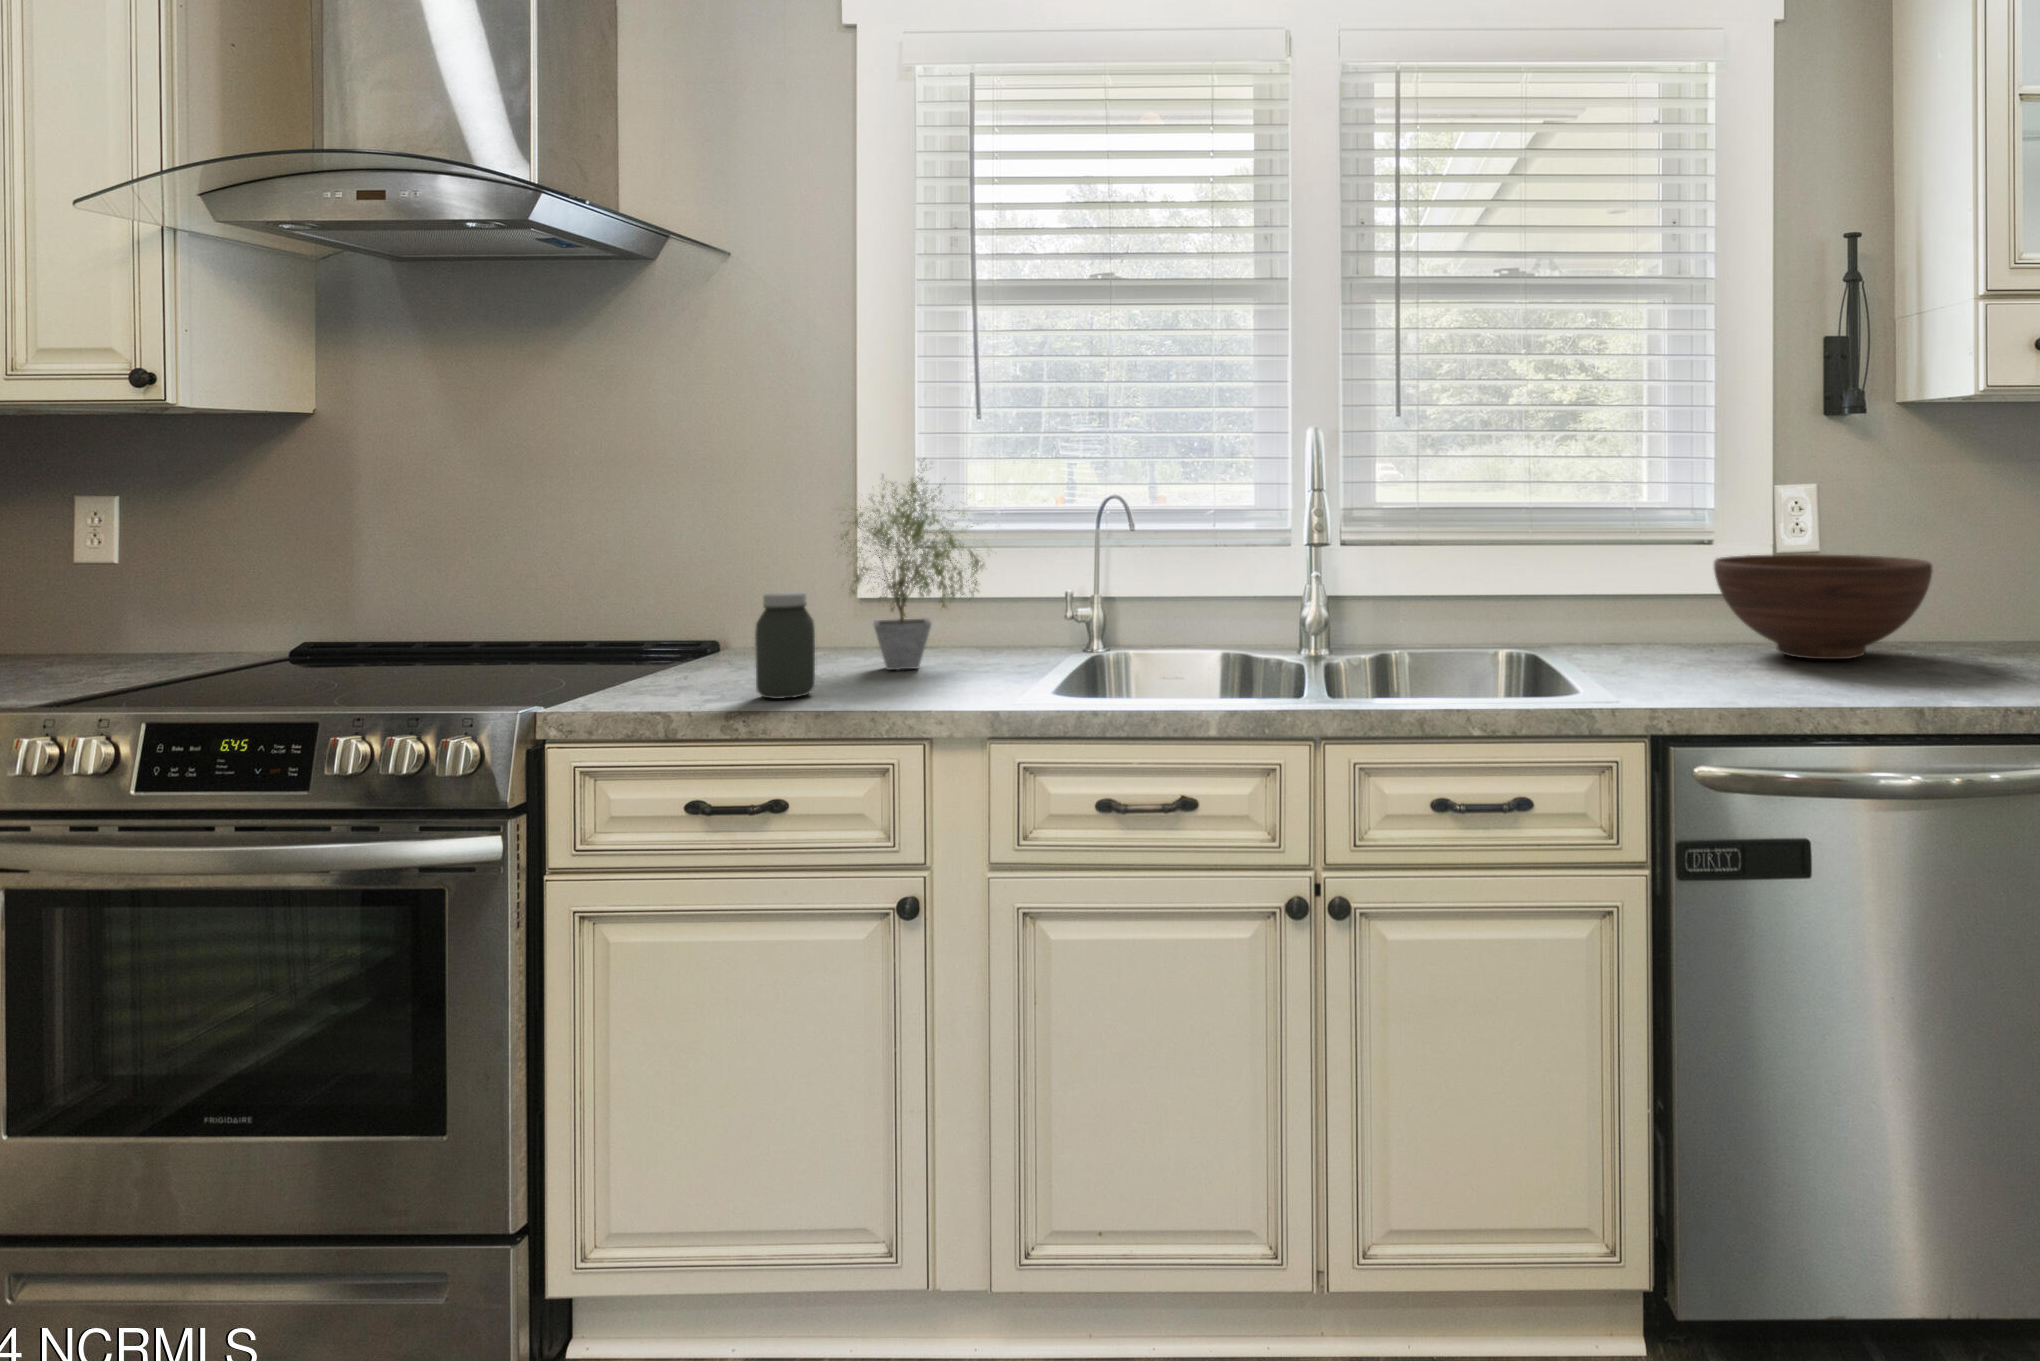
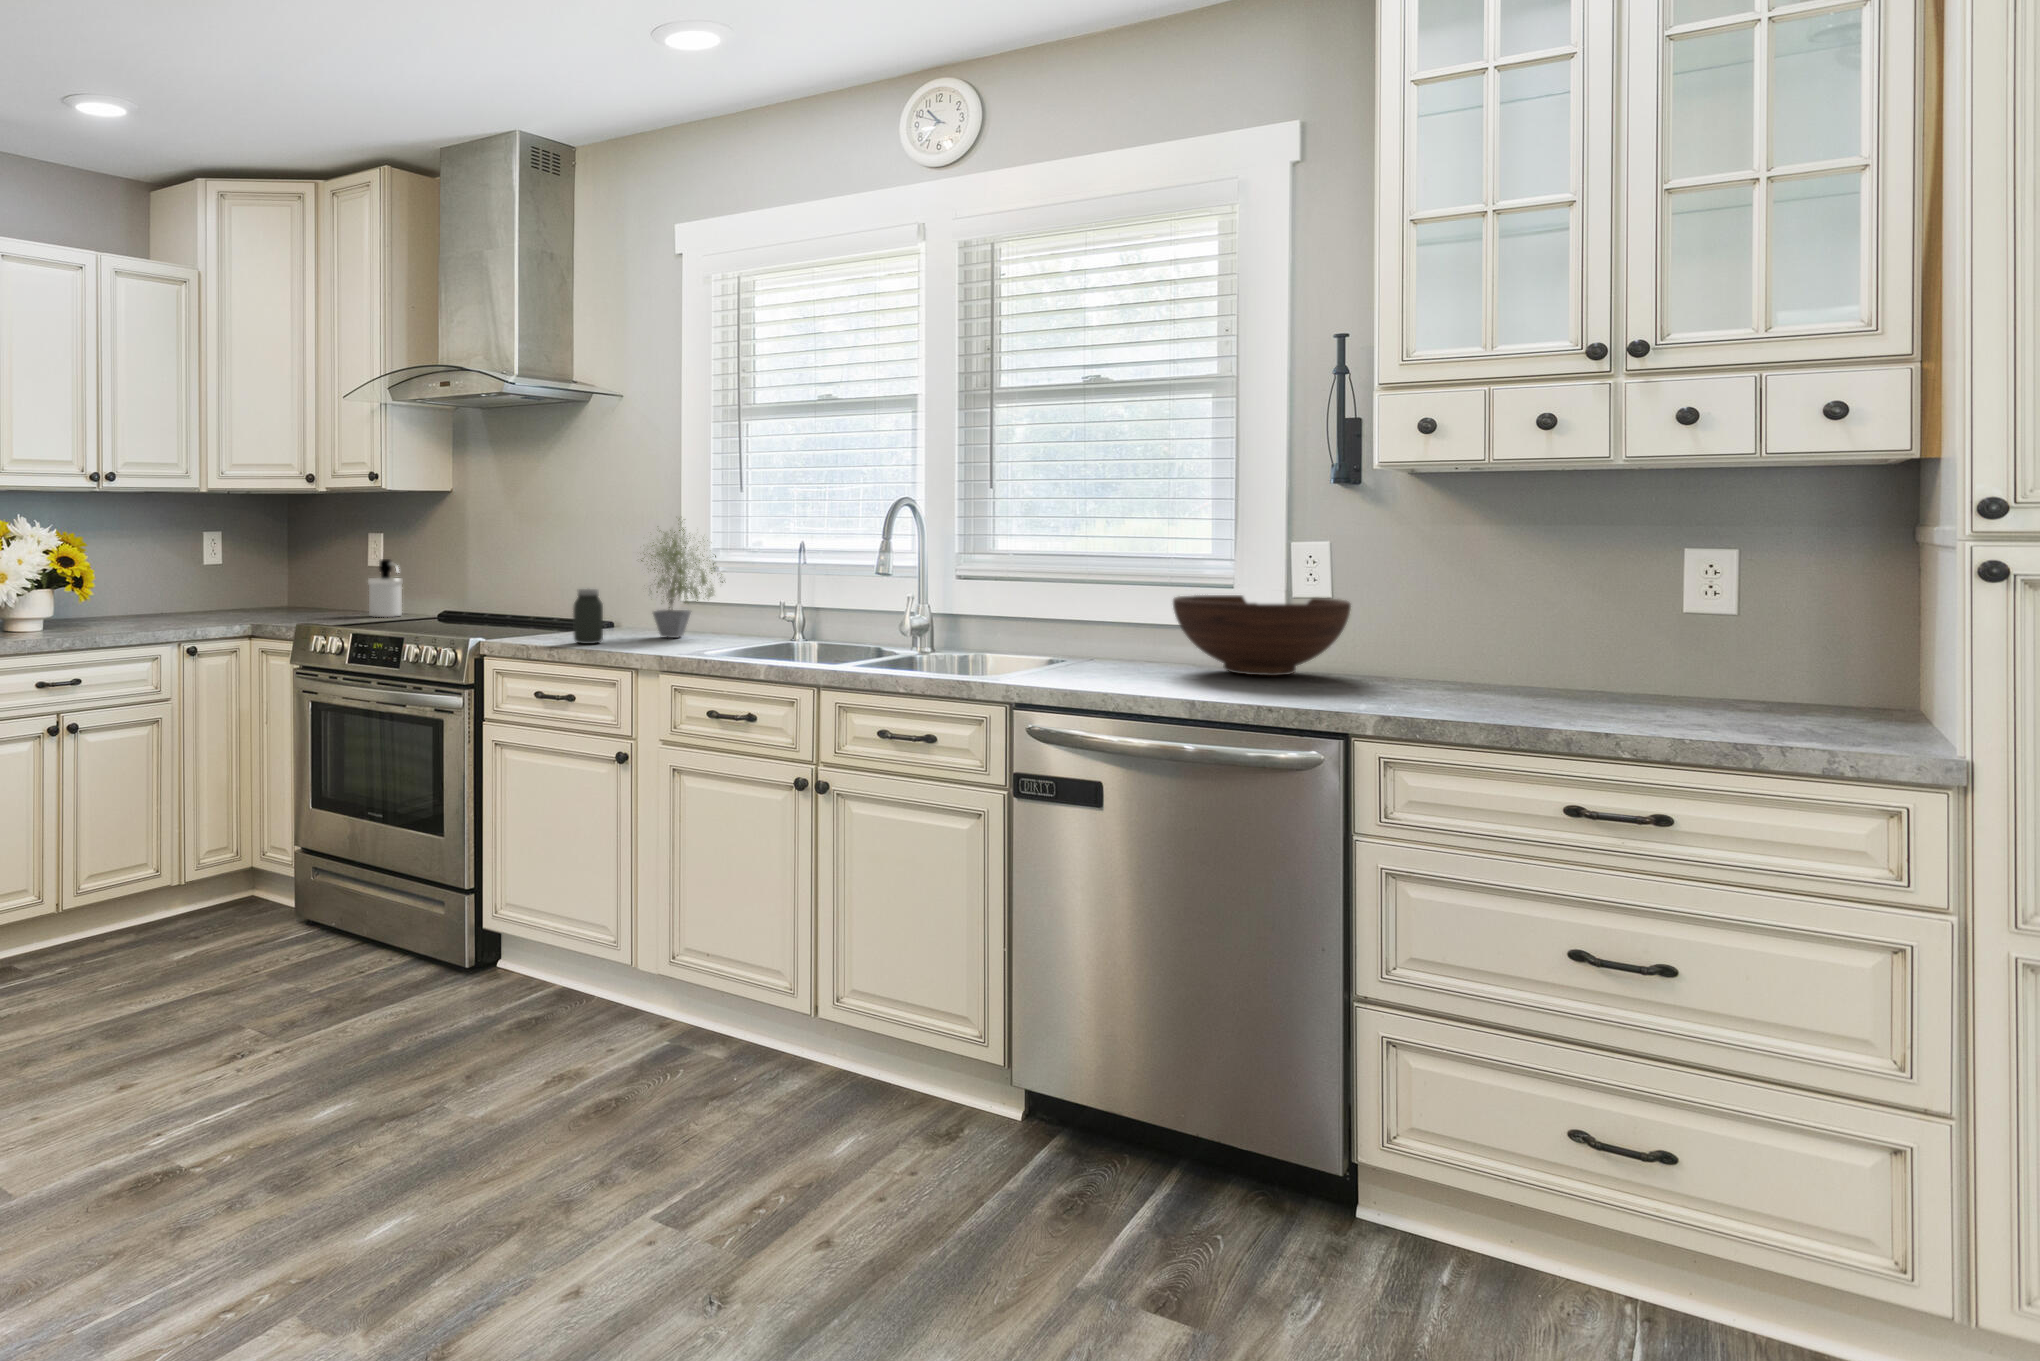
soap dispenser: none [103,550,201,672] -> present [368,559,403,617]

